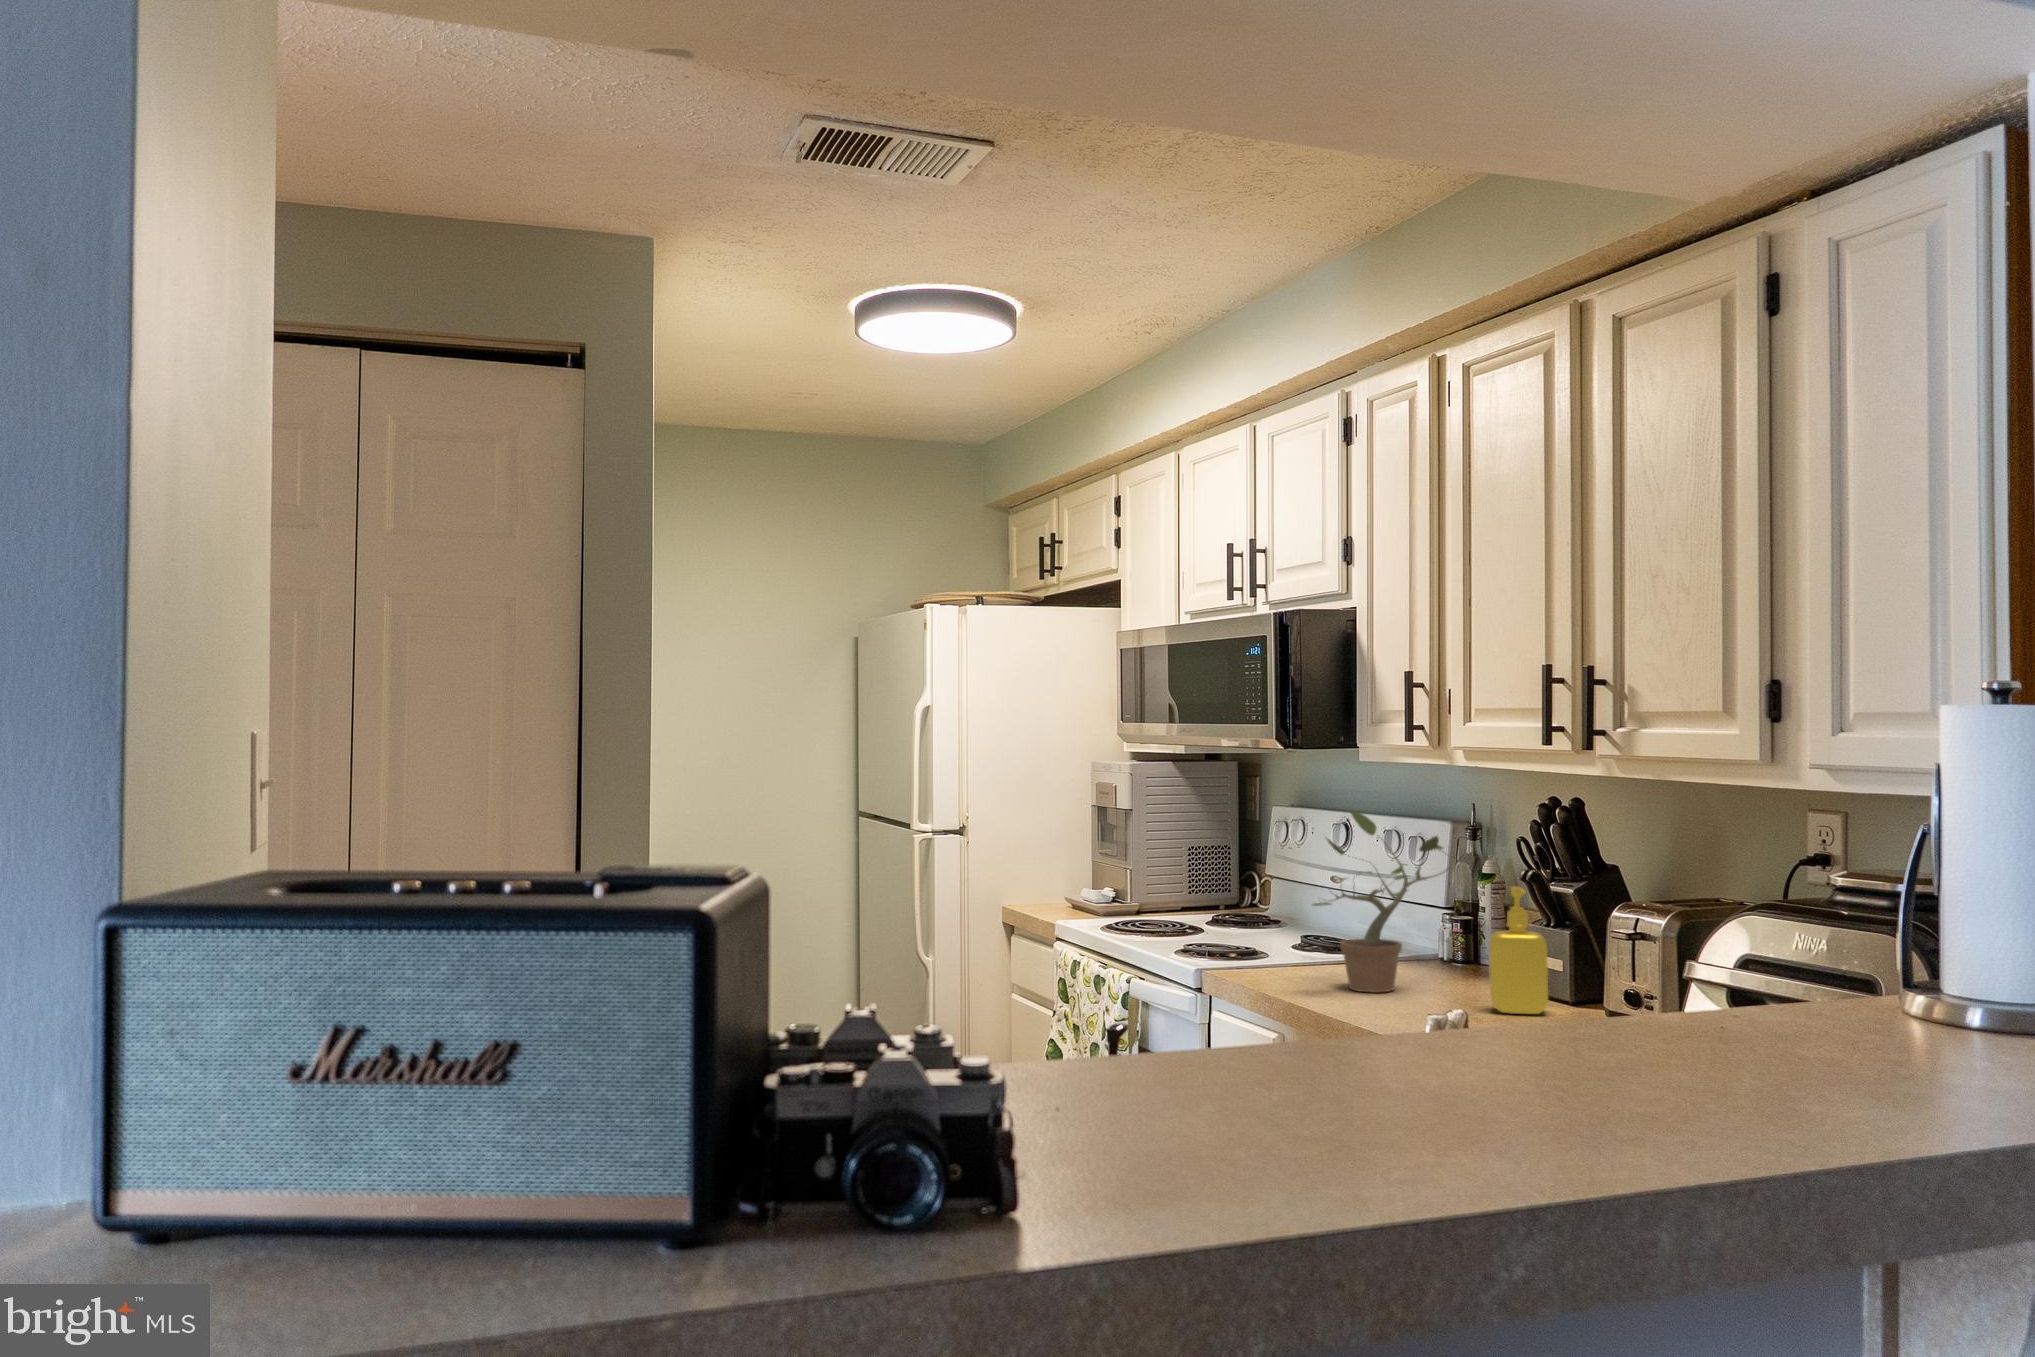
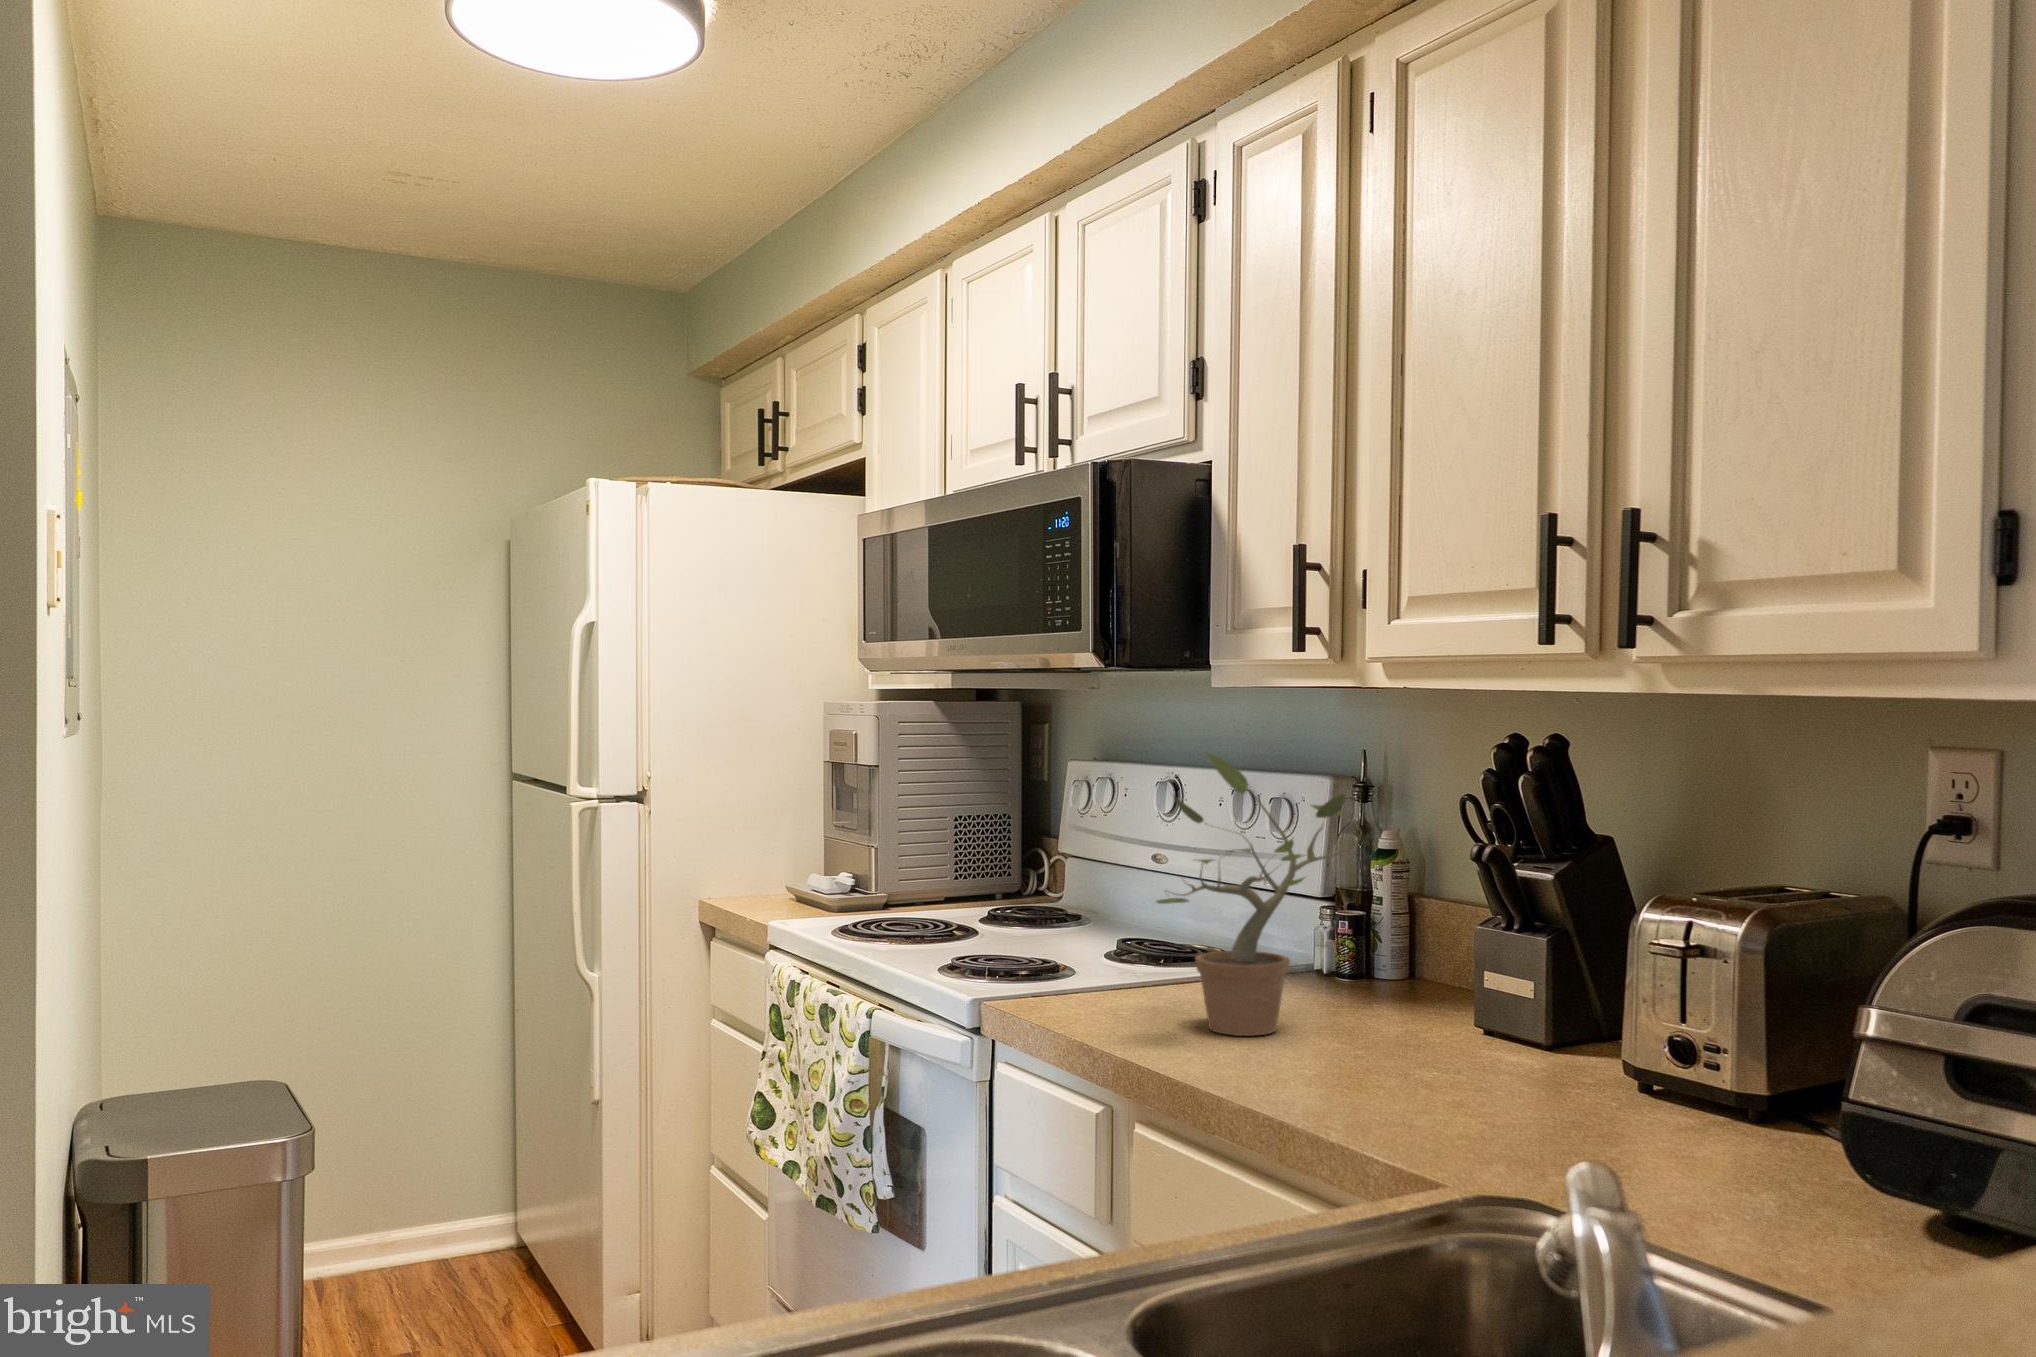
soap dispenser: present [1489,886,1548,1014] -> none [1435,871,1531,1073]

